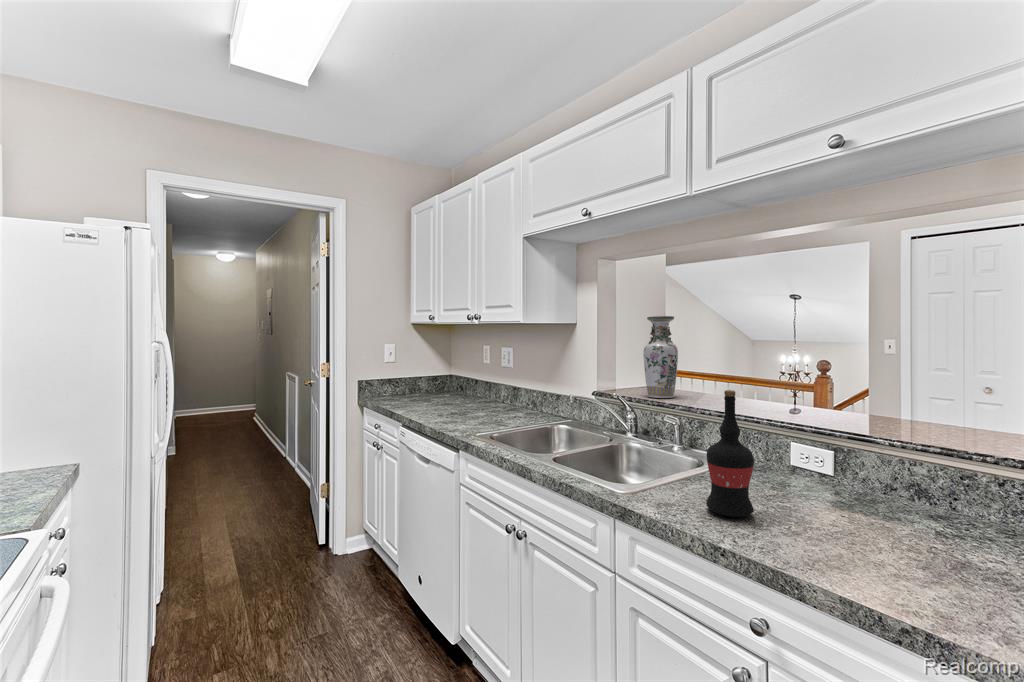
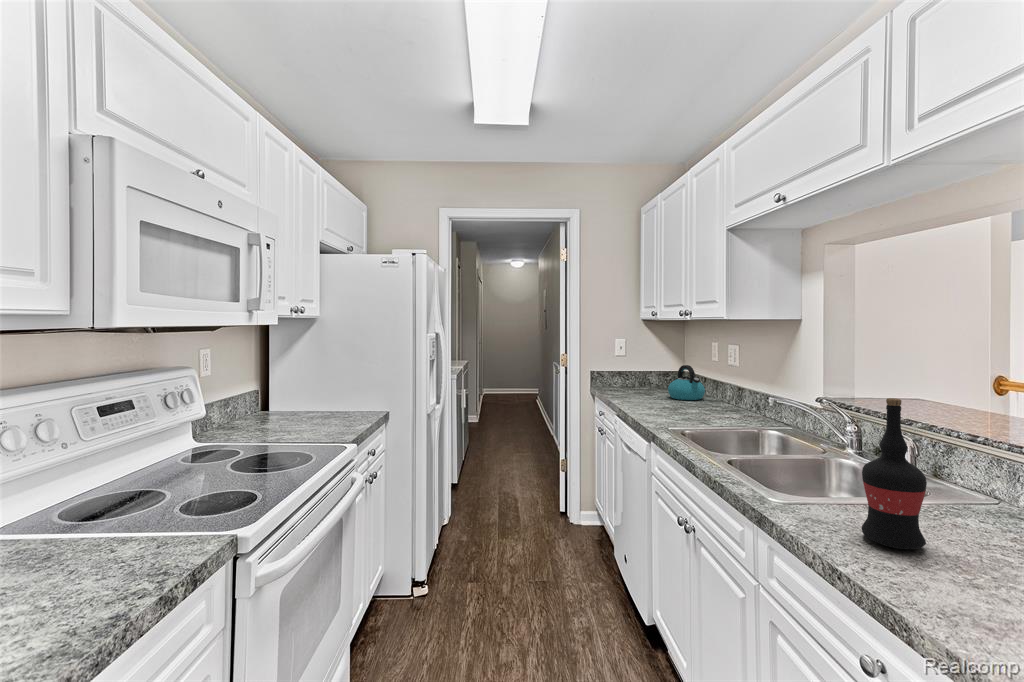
vase: present [644,316,678,398] -> none [880,308,932,409]
kettle: none [445,369,480,404] -> present [668,365,705,400]

